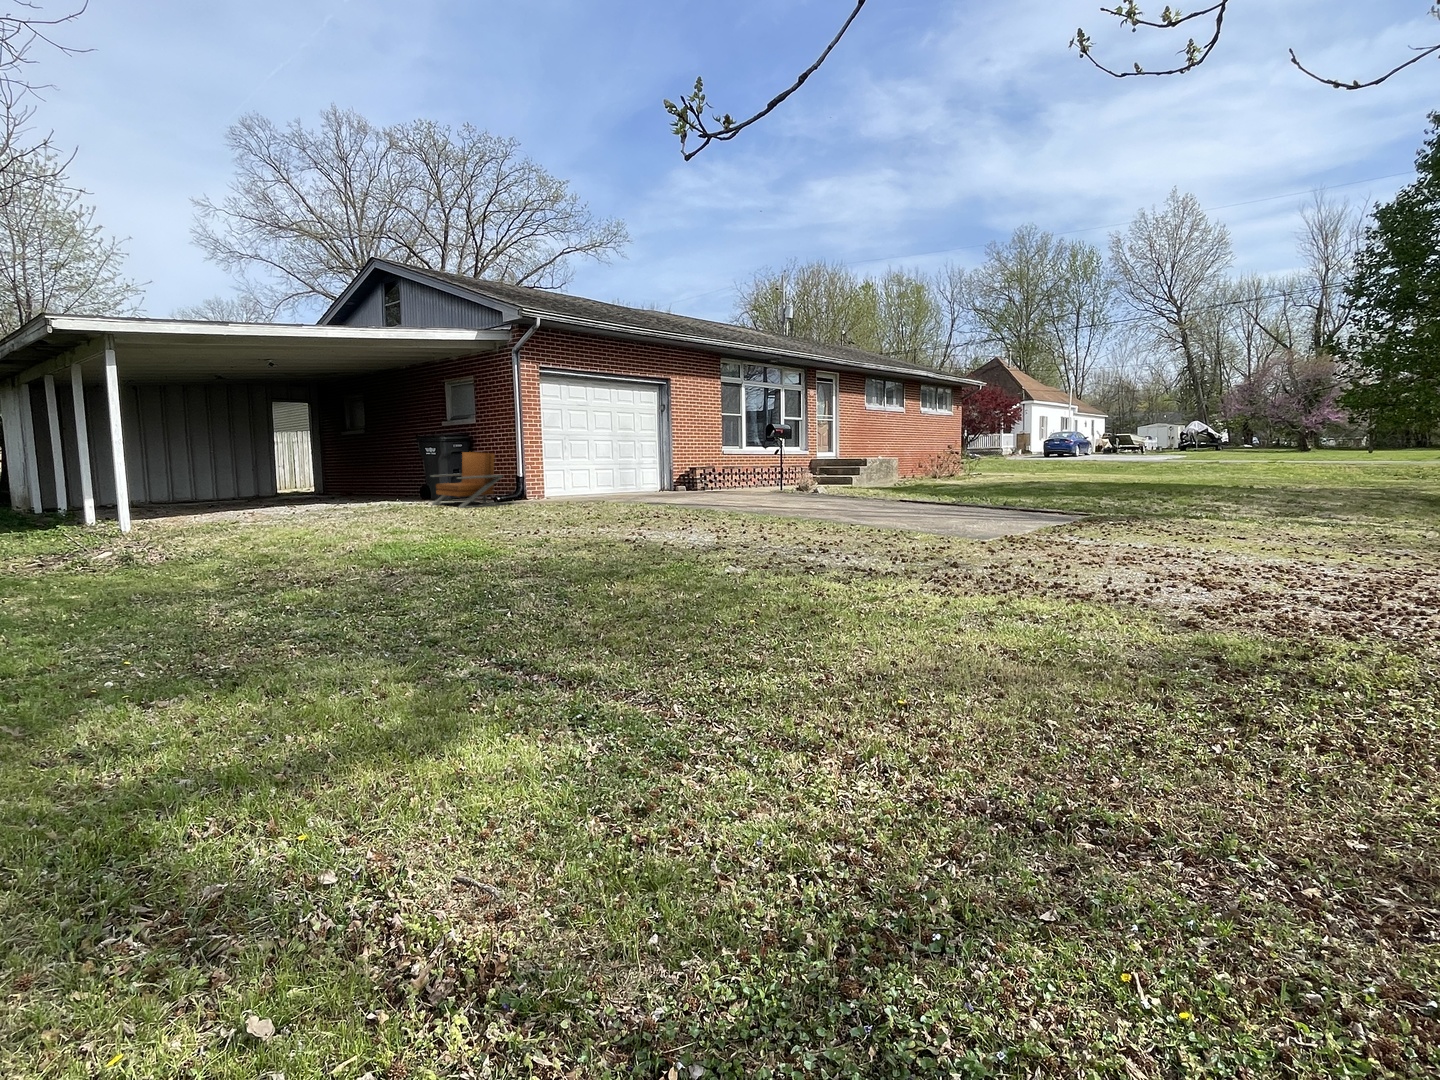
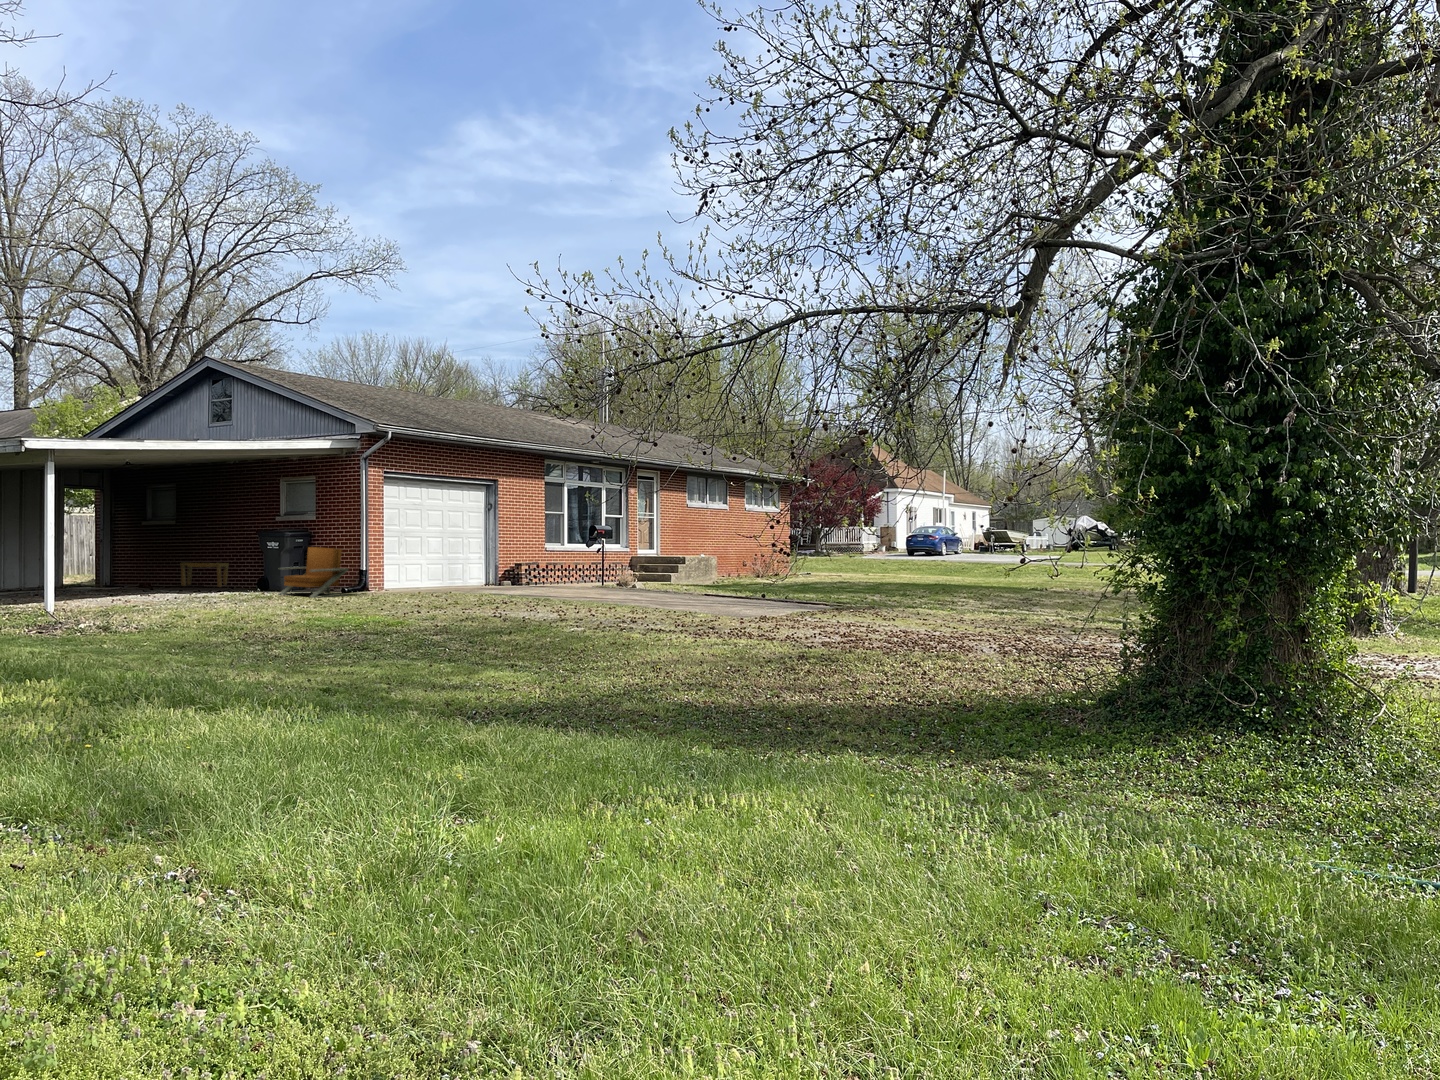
bench: none [357,471,405,495] -> present [180,563,229,587]

